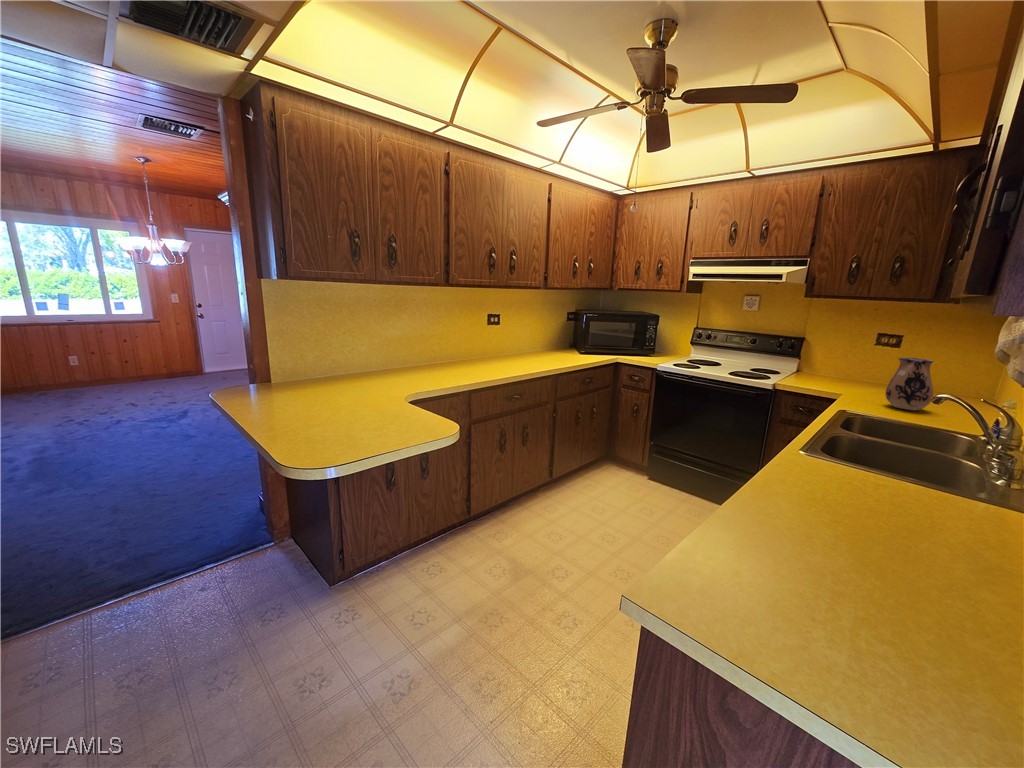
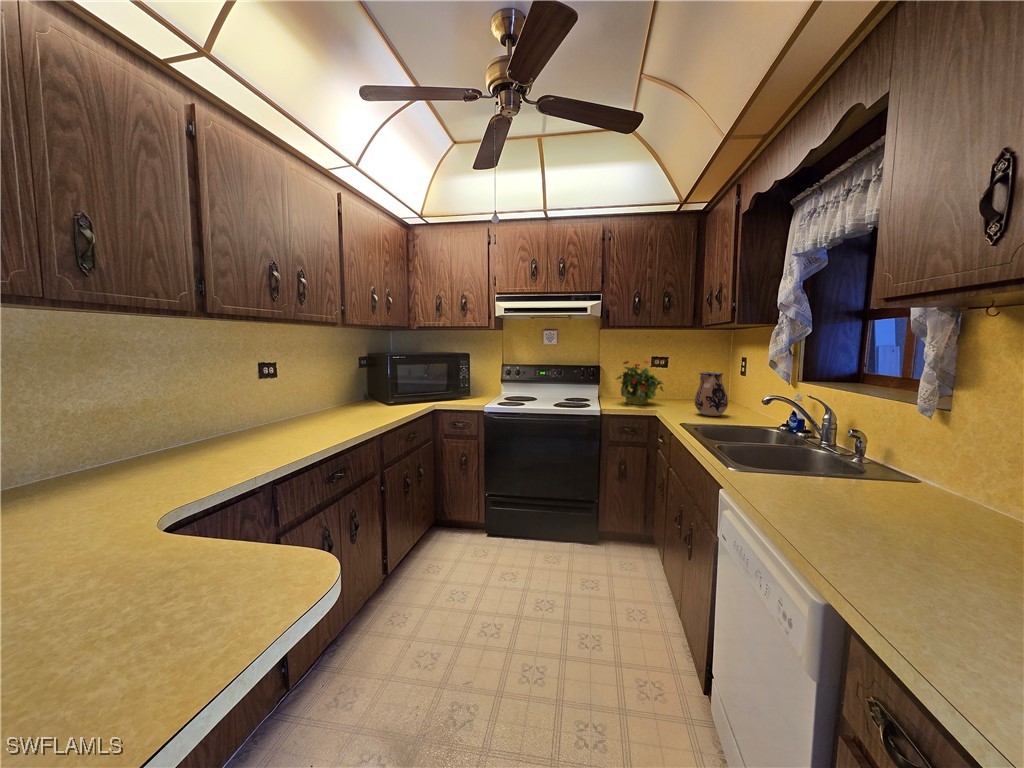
potted plant: none [807,336,871,387] -> present [617,361,663,405]

